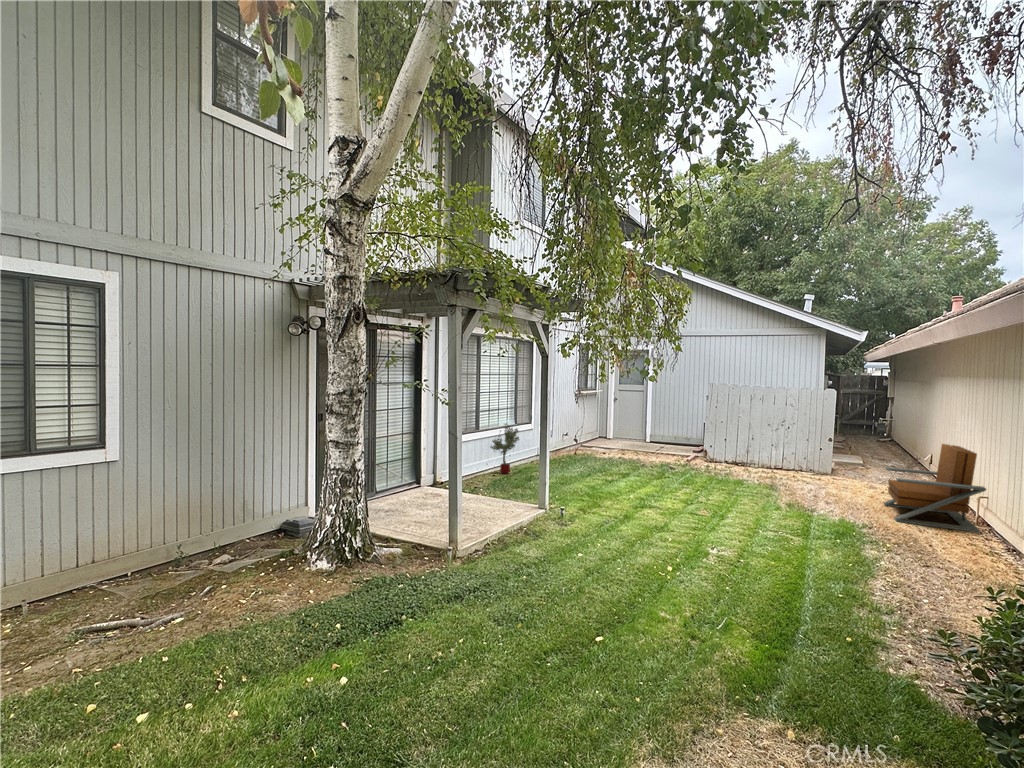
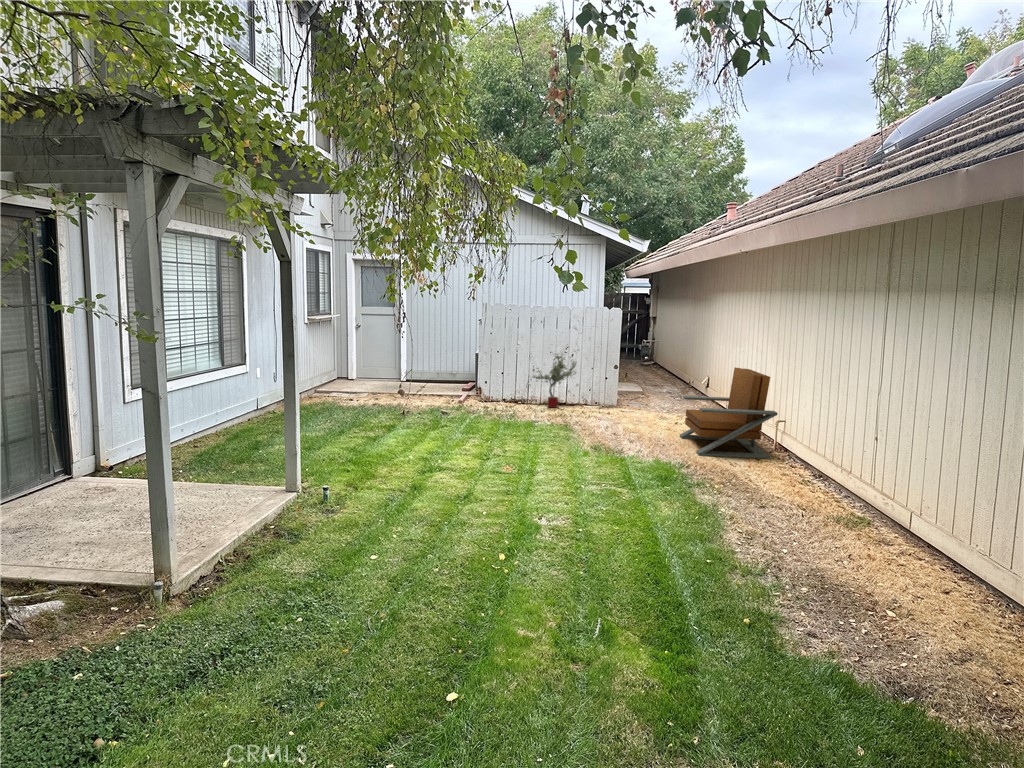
potted tree: present [491,424,519,474] -> present [533,354,576,408]

